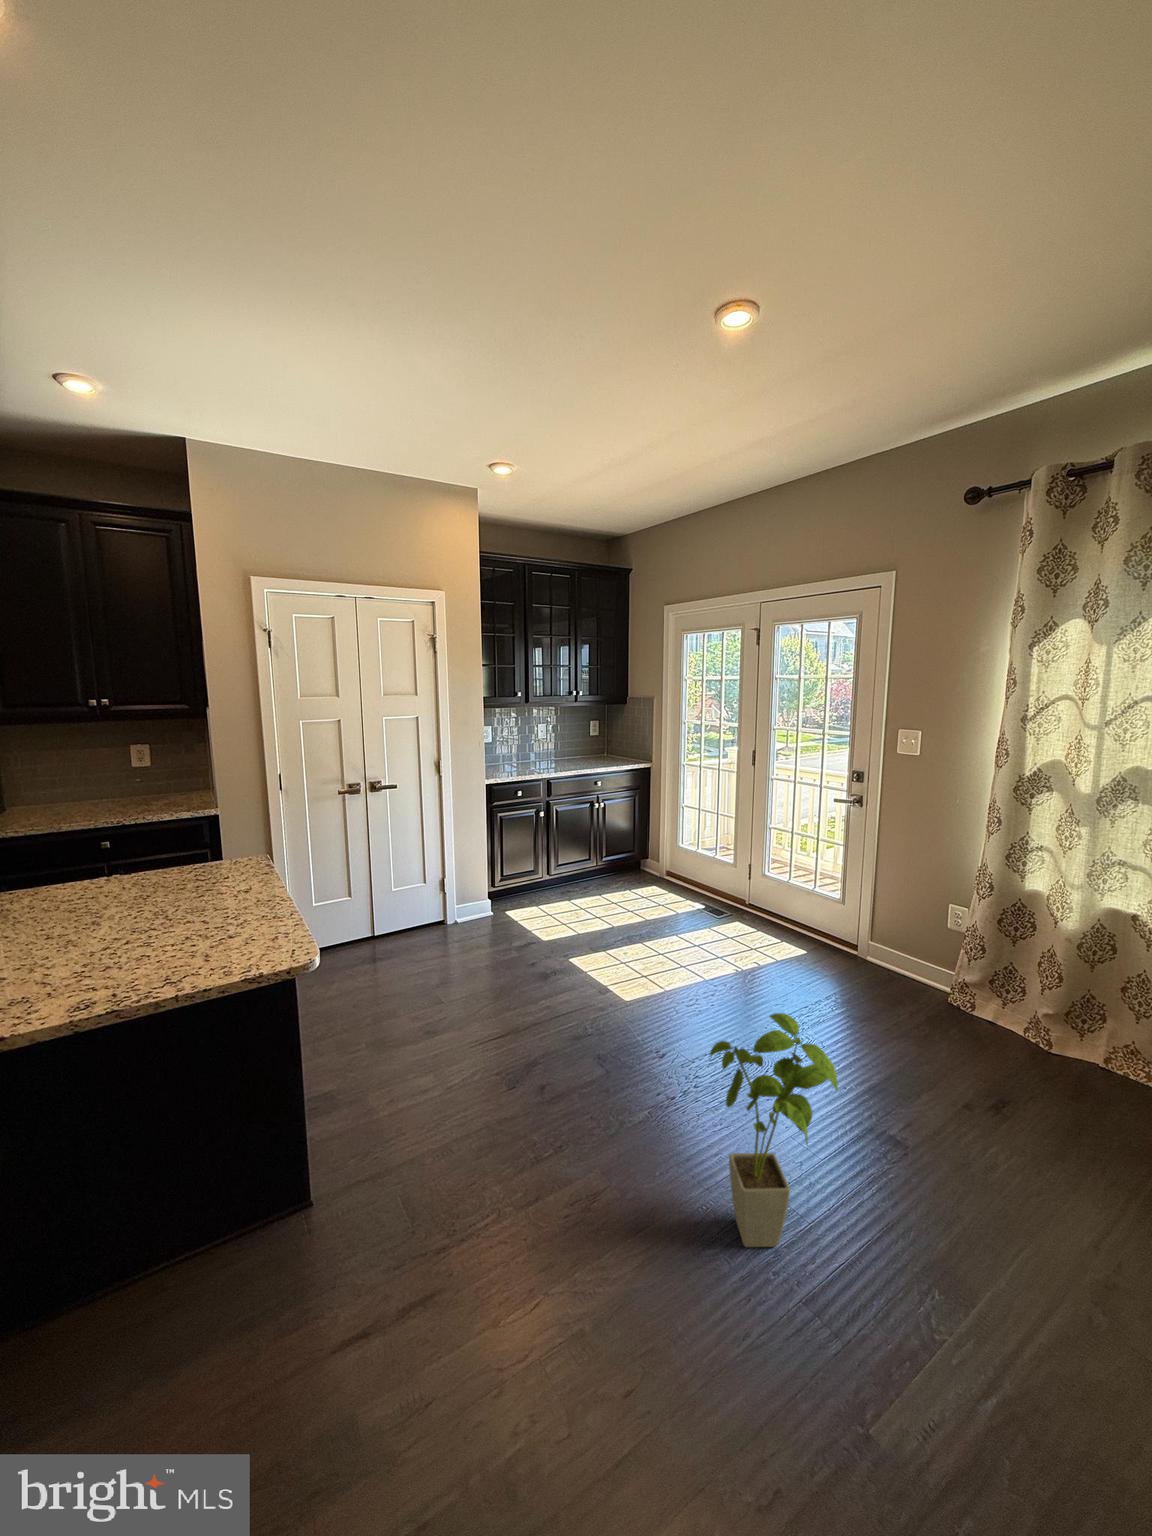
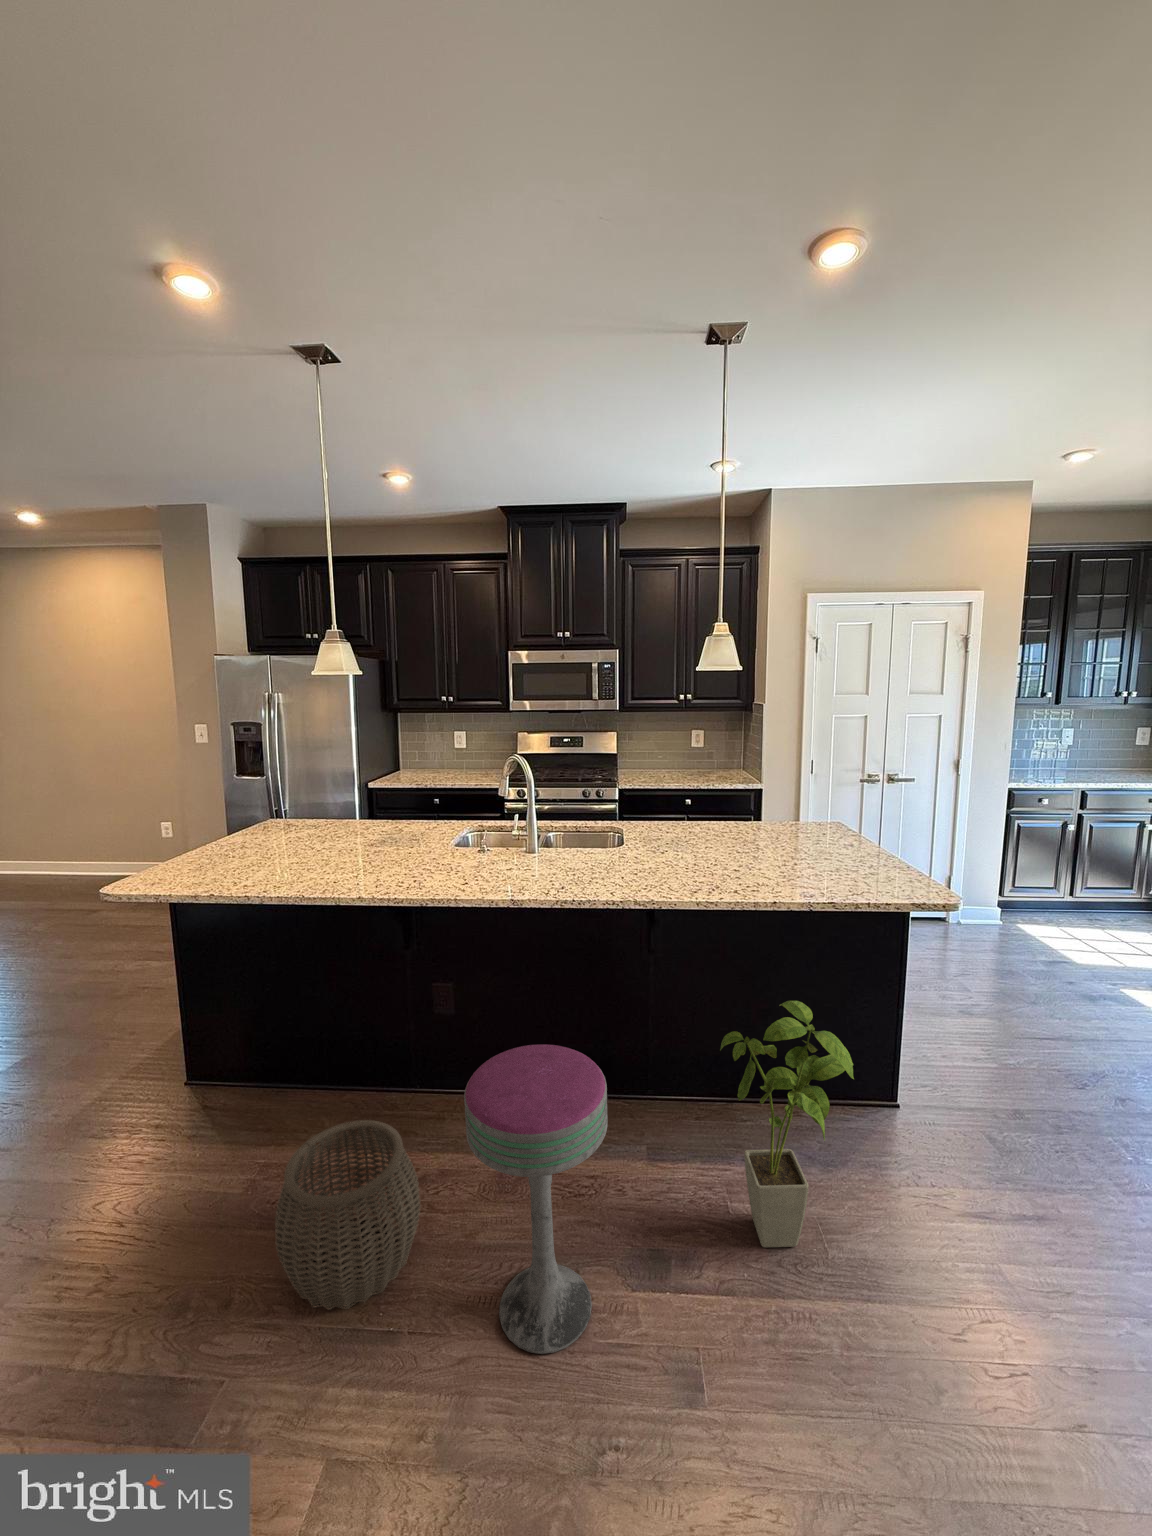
bar stool: none [466,1051,604,1352] -> present [464,1044,608,1354]
woven basket: none [275,1120,418,1307] -> present [275,1120,420,1310]

